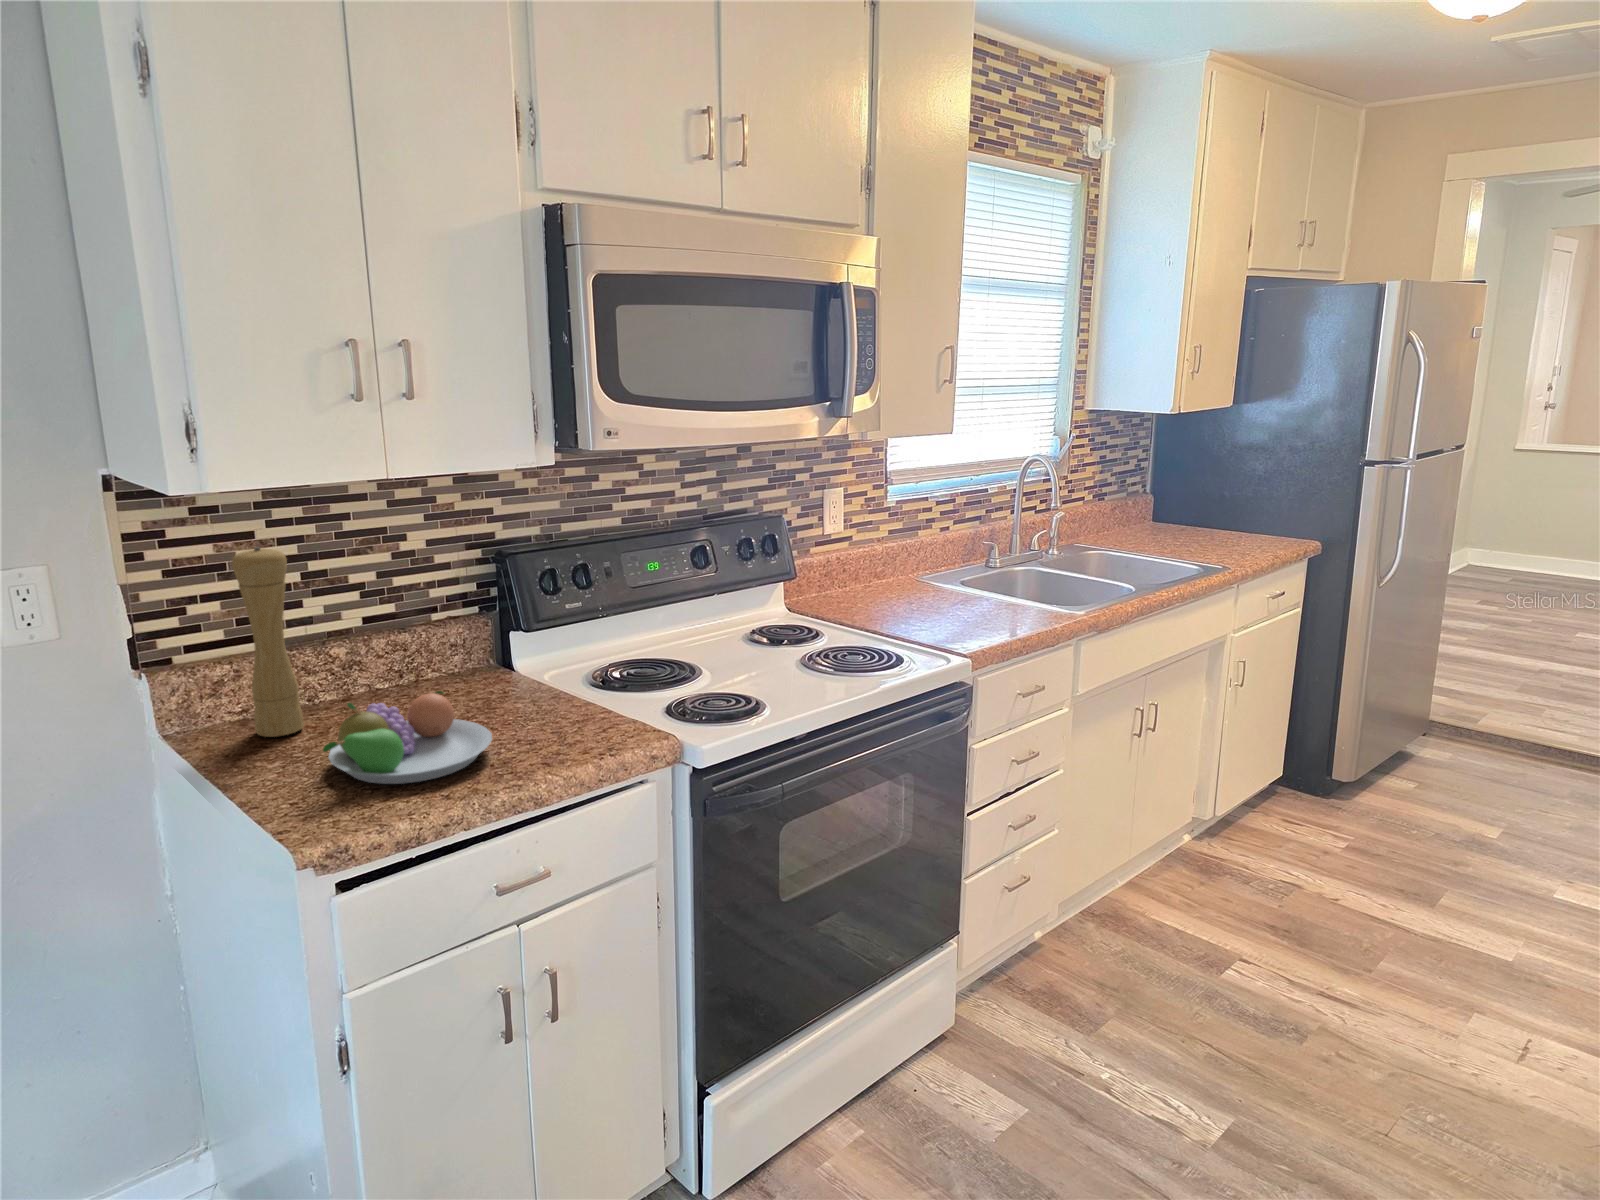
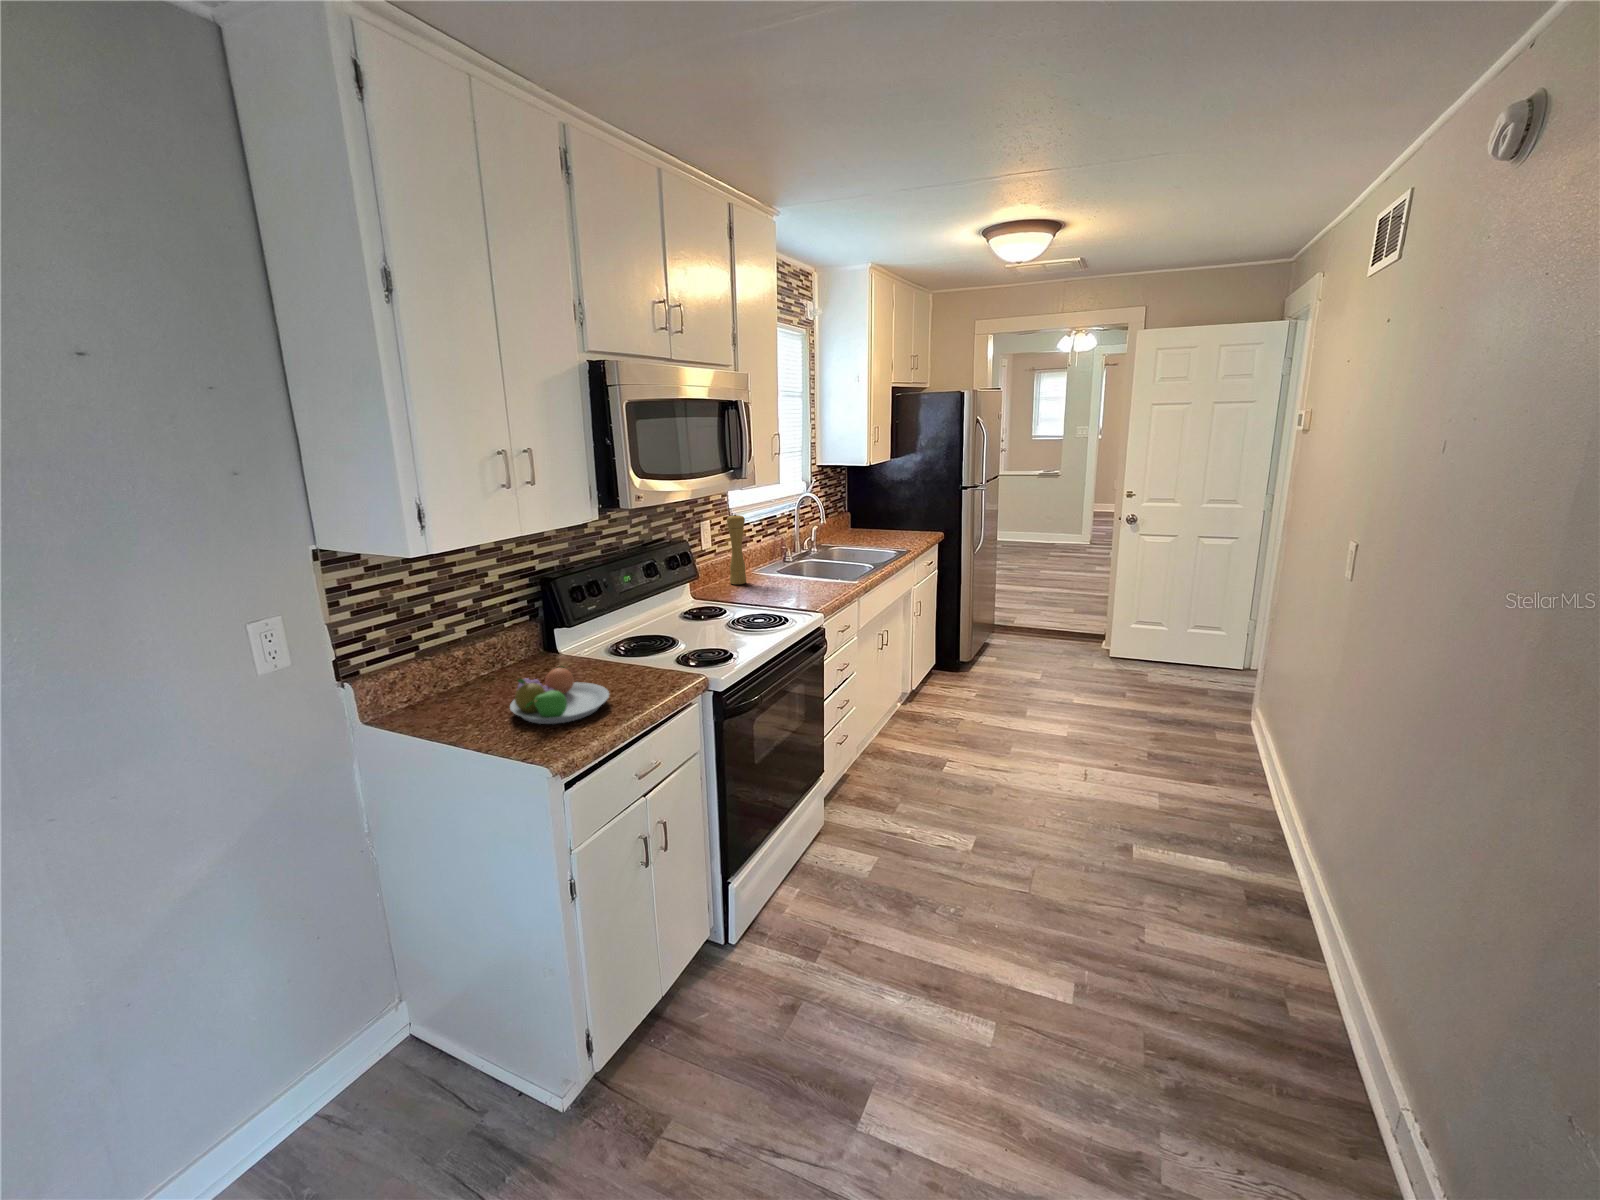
pepper mill: present [232,547,304,737] -> present [727,514,746,584]

